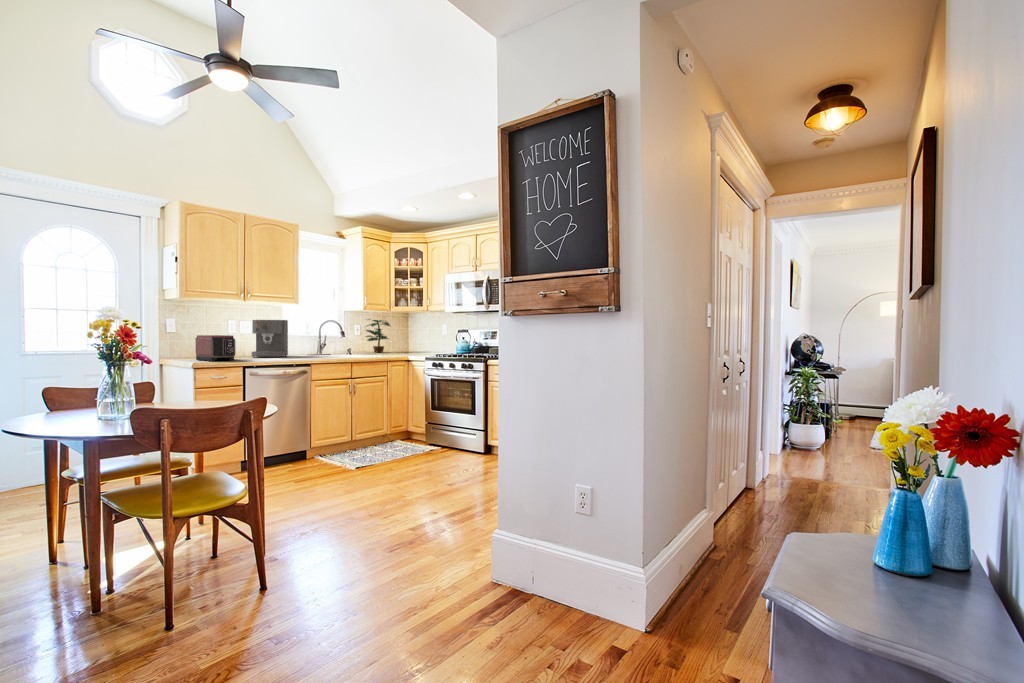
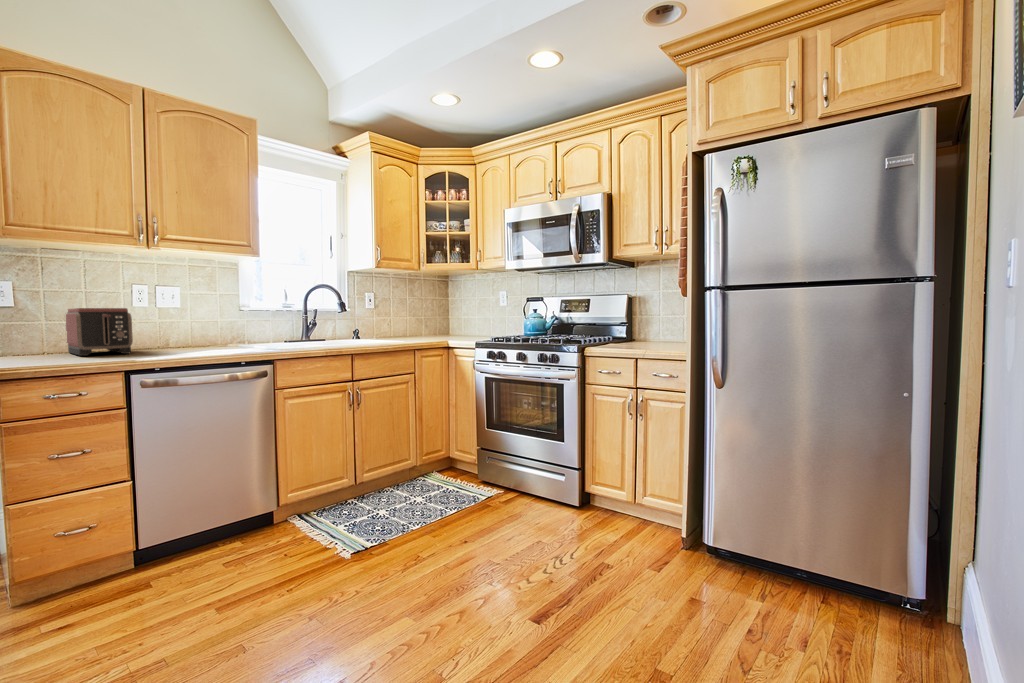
coffee maker: present [251,320,288,357] -> none [183,282,252,346]
potted plant: present [366,320,390,352] -> none [380,285,423,335]

